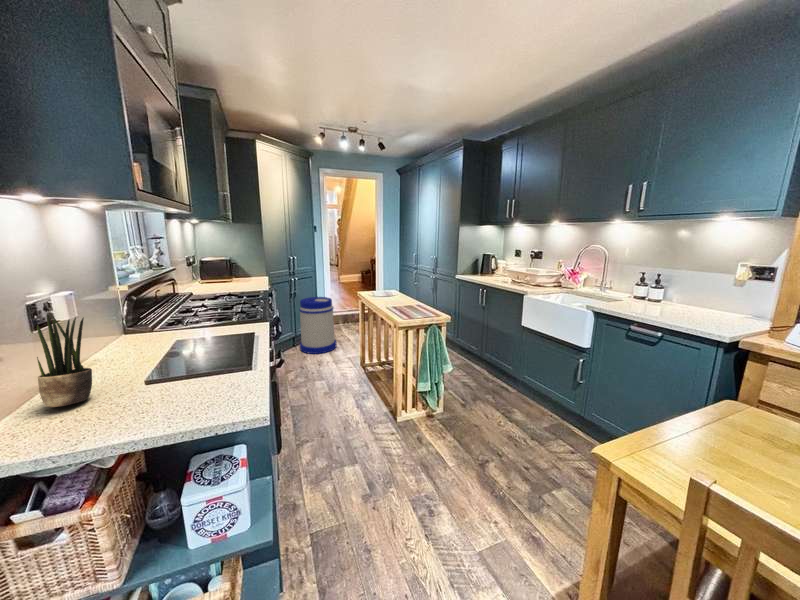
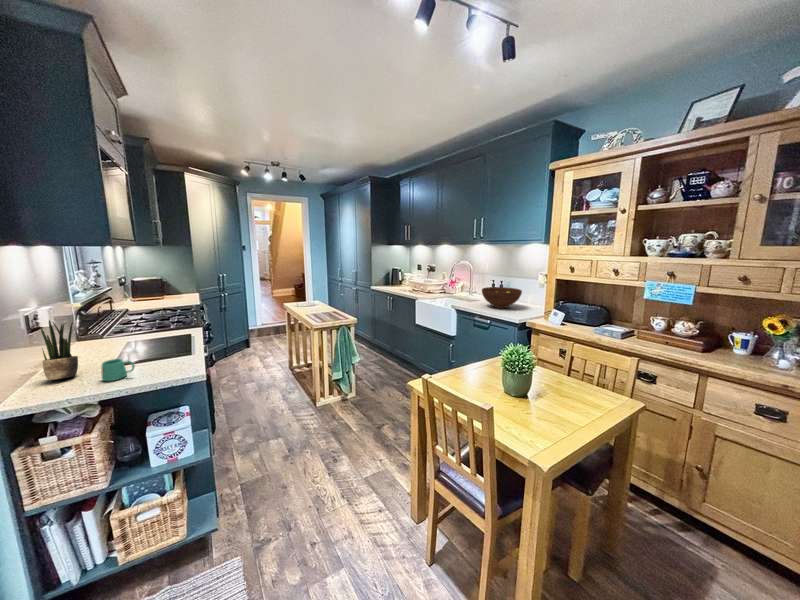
fruit bowl: none [634,282,707,313] -> present [482,287,522,308]
trash can: present [299,297,336,354] -> none [230,310,267,362]
mug: none [115,380,164,418] -> present [101,359,135,381]

